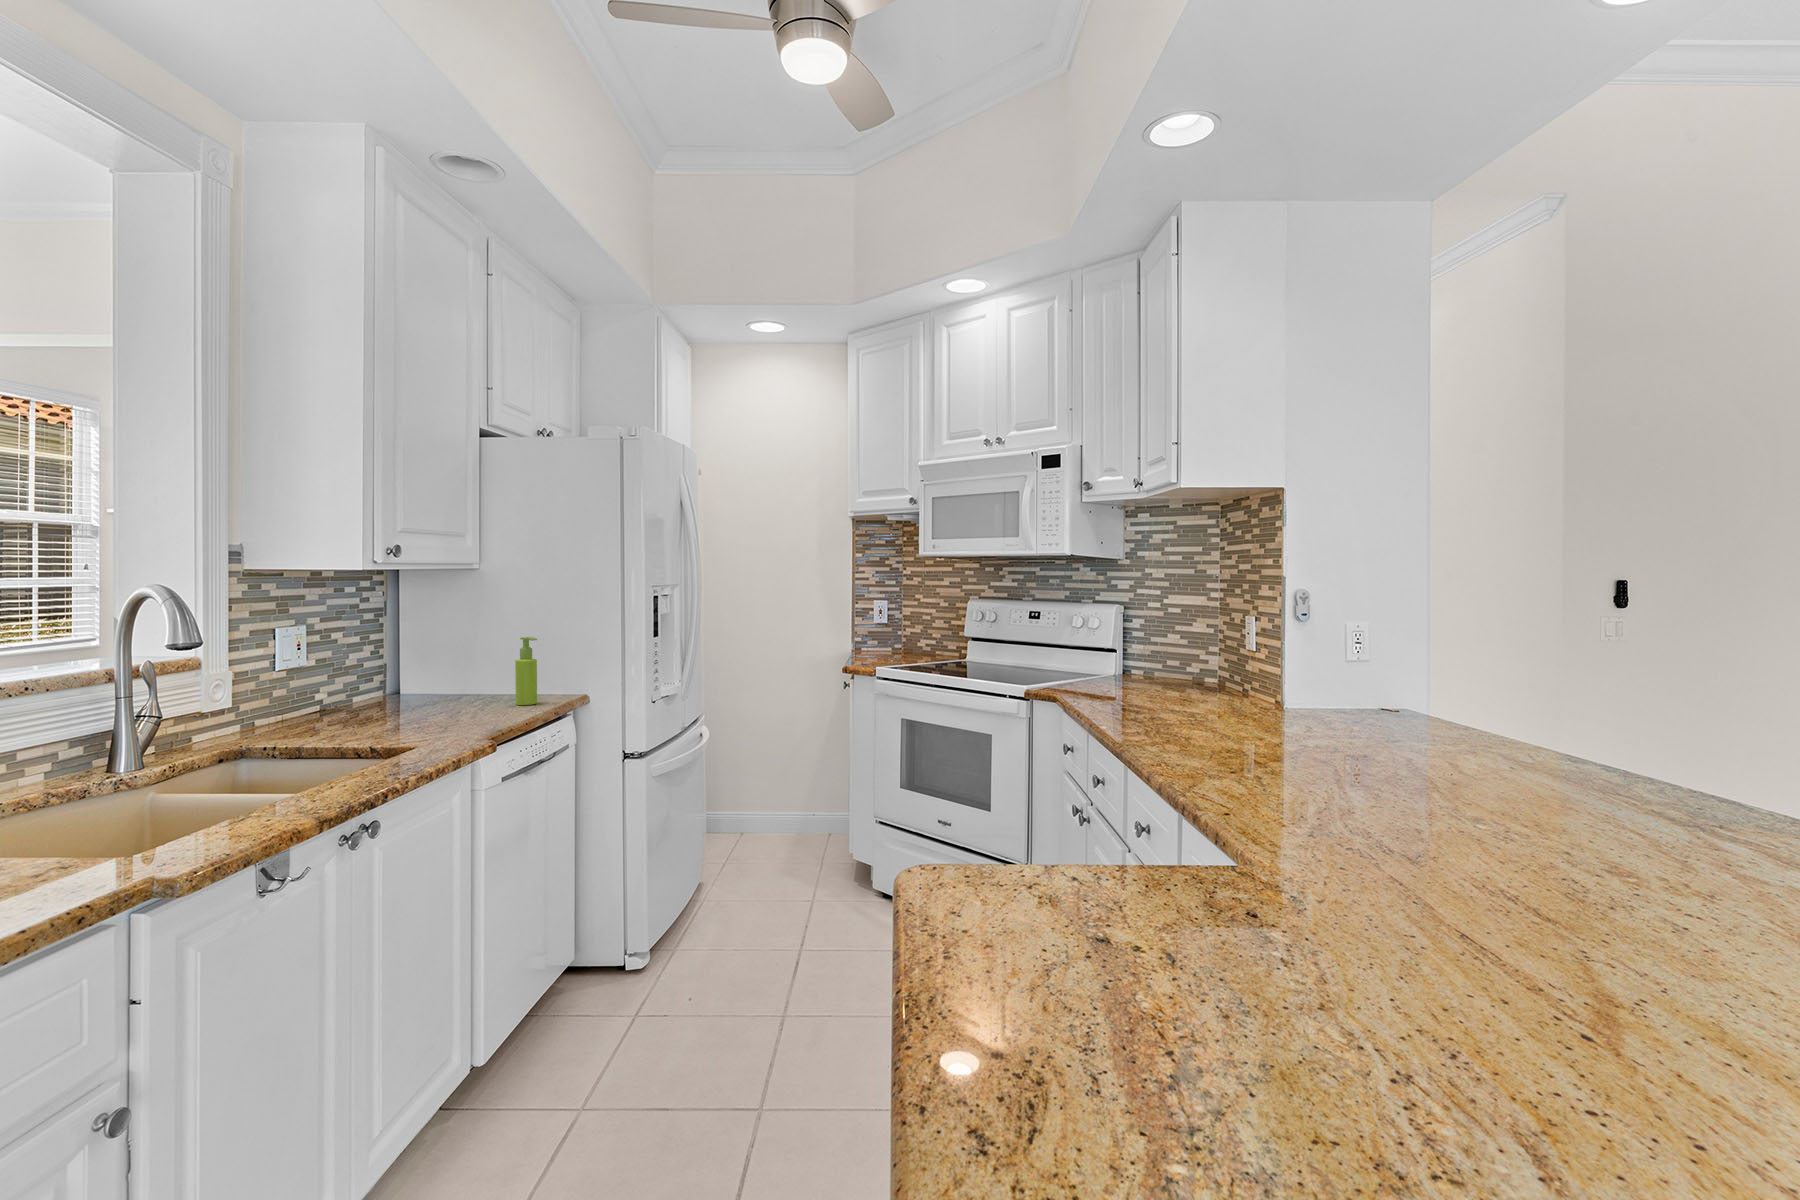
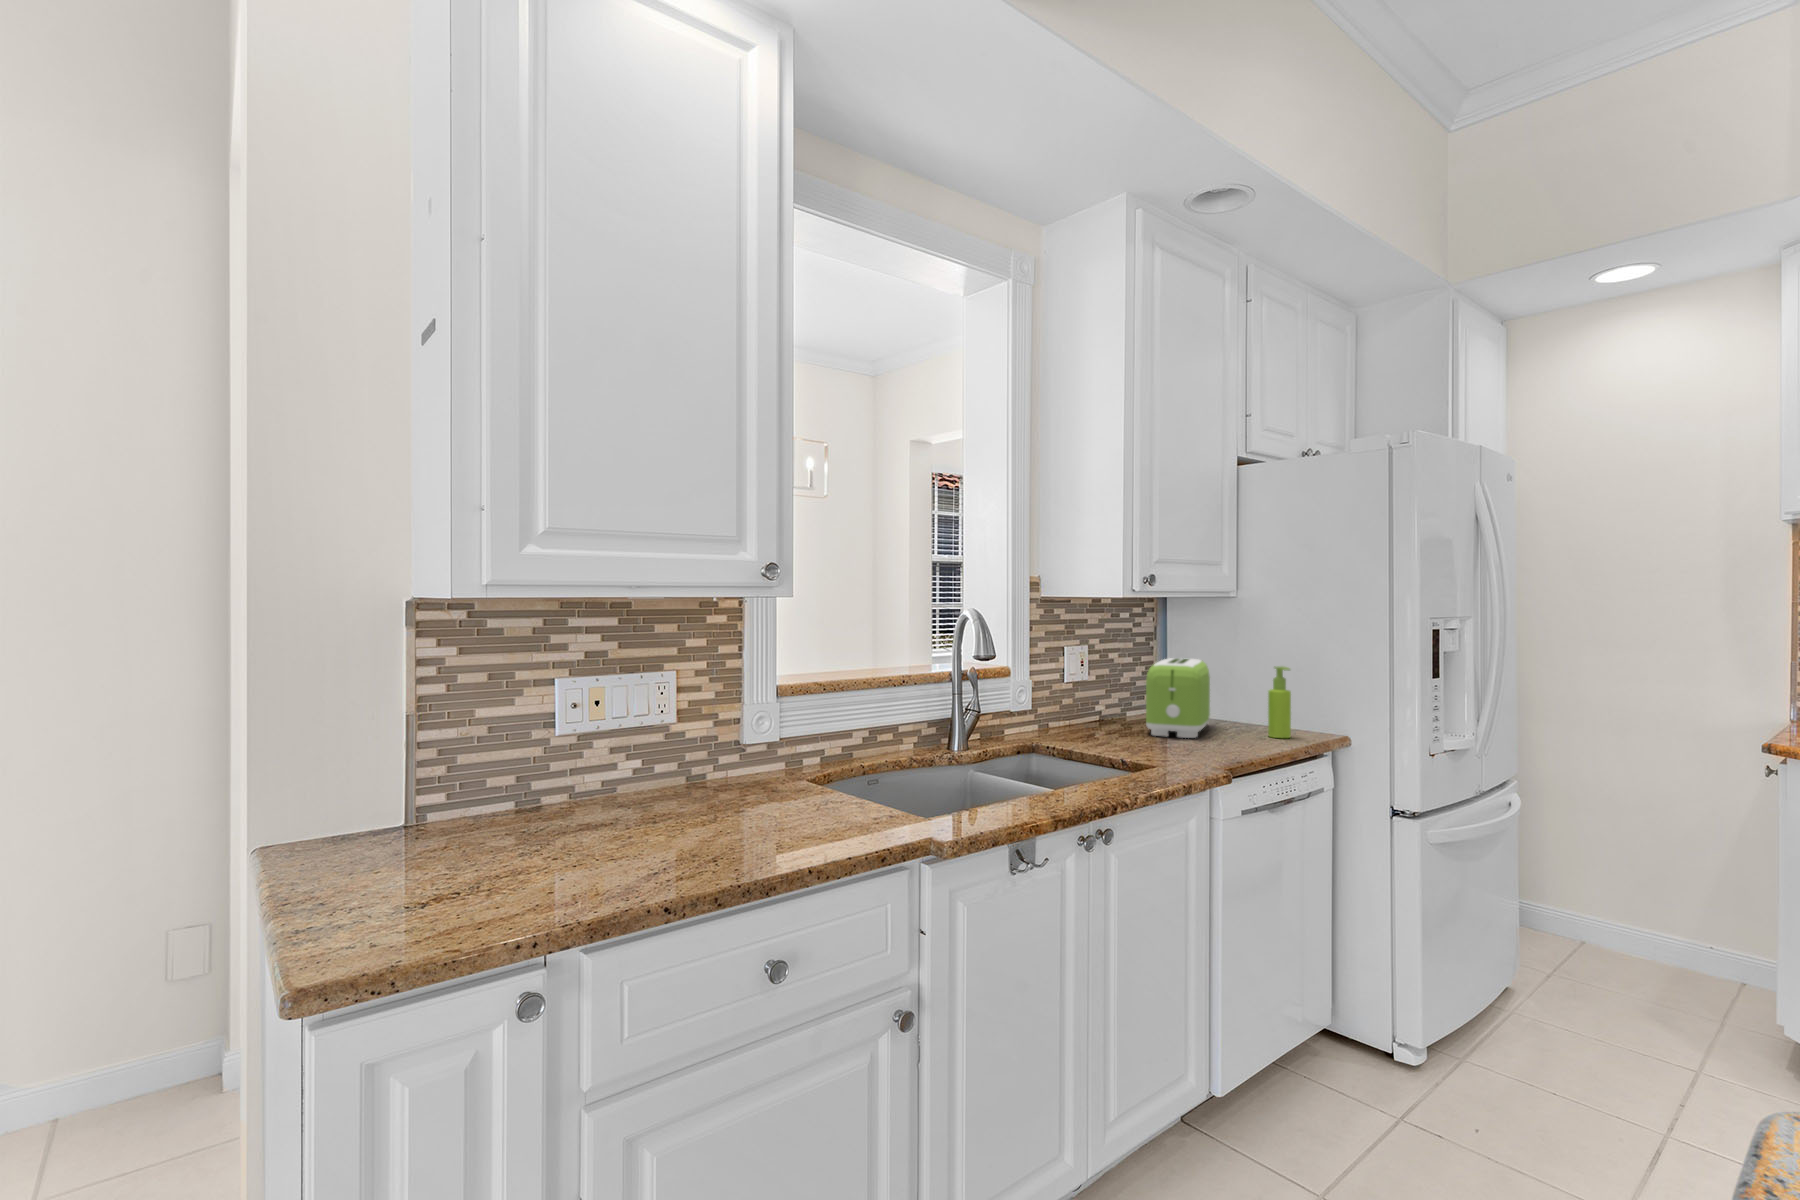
toaster: none [385,635,454,718] -> present [1146,658,1210,738]

